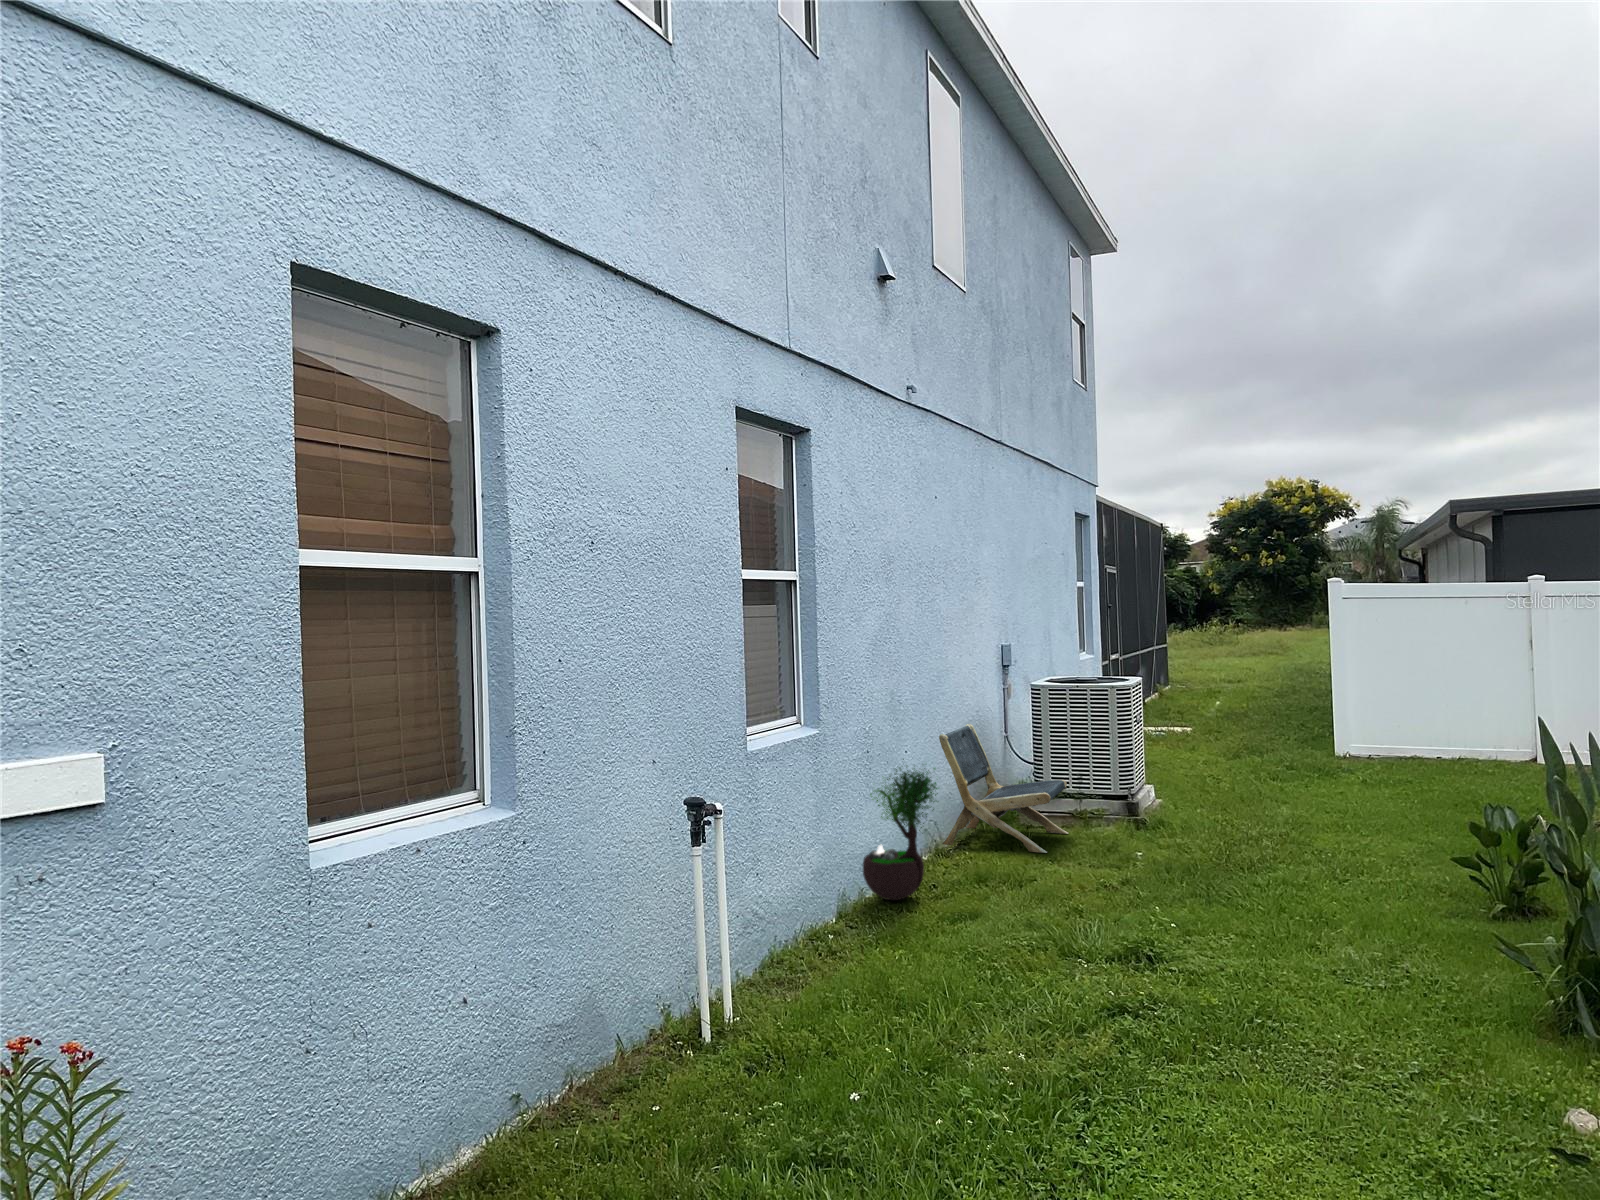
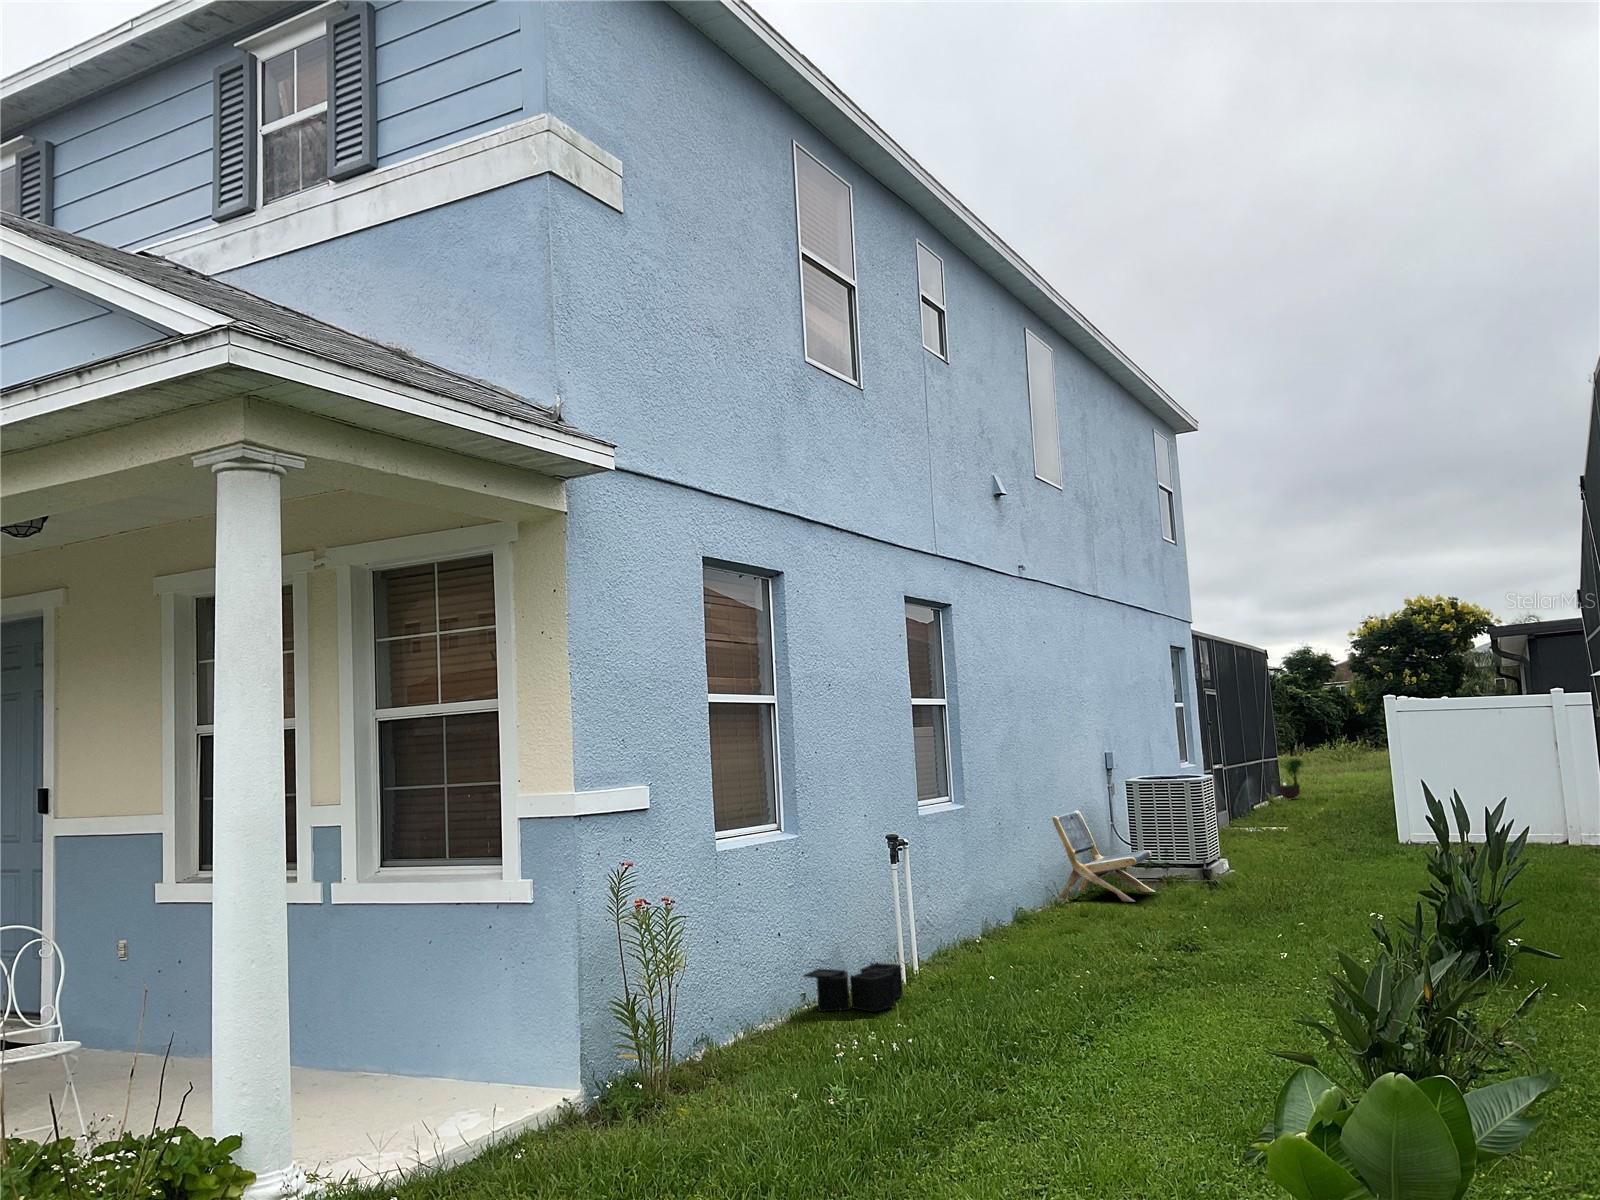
potted tree: present [863,759,938,900] -> present [1279,758,1303,799]
storage bin: none [514,1035,712,1156] -> present [804,963,903,1012]

